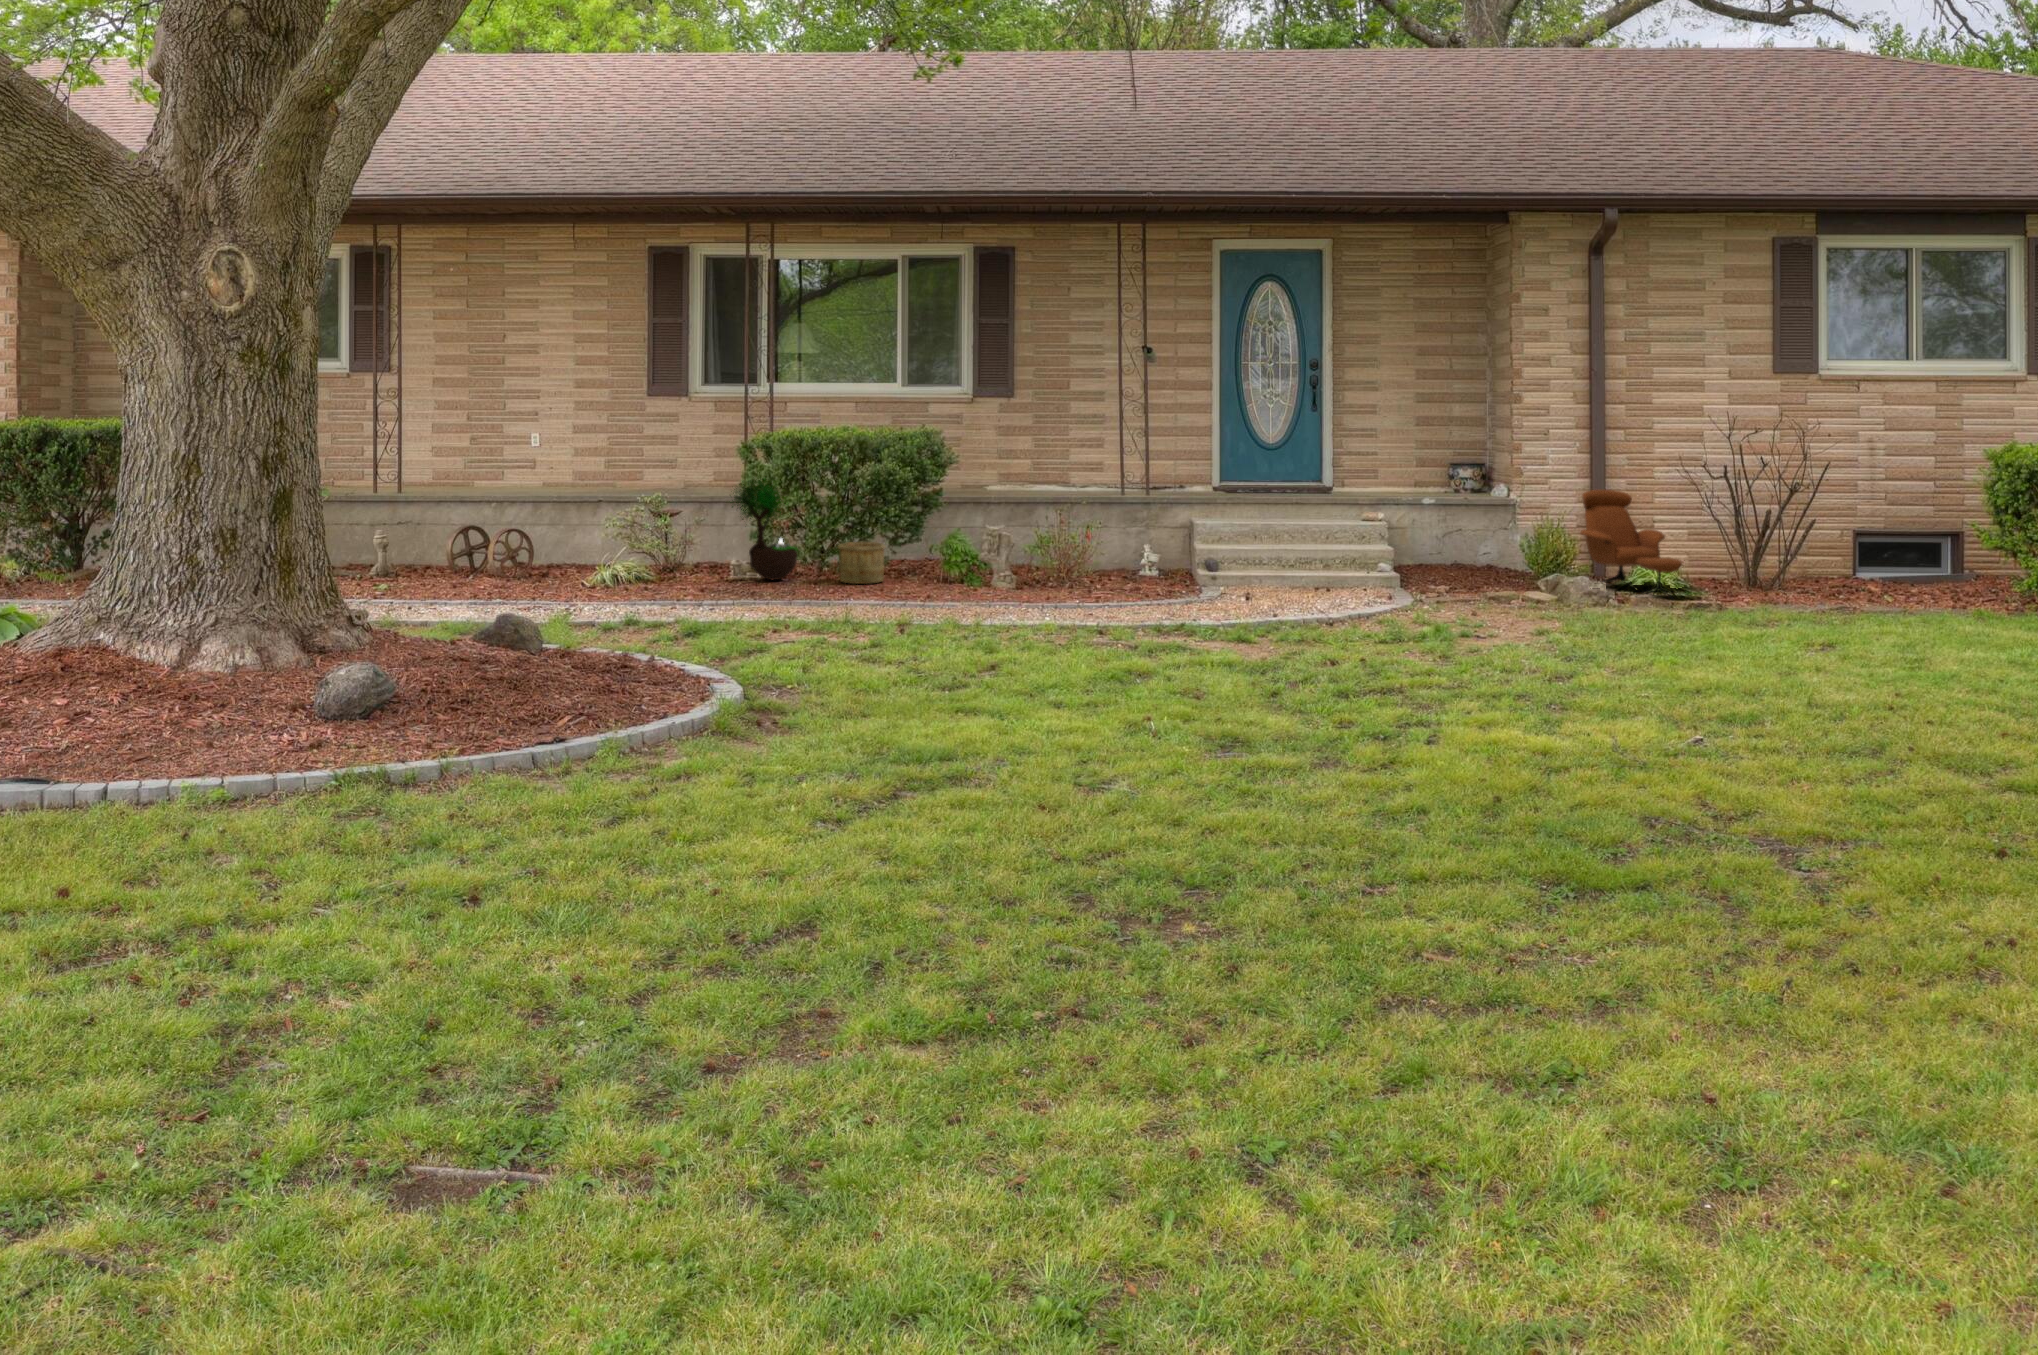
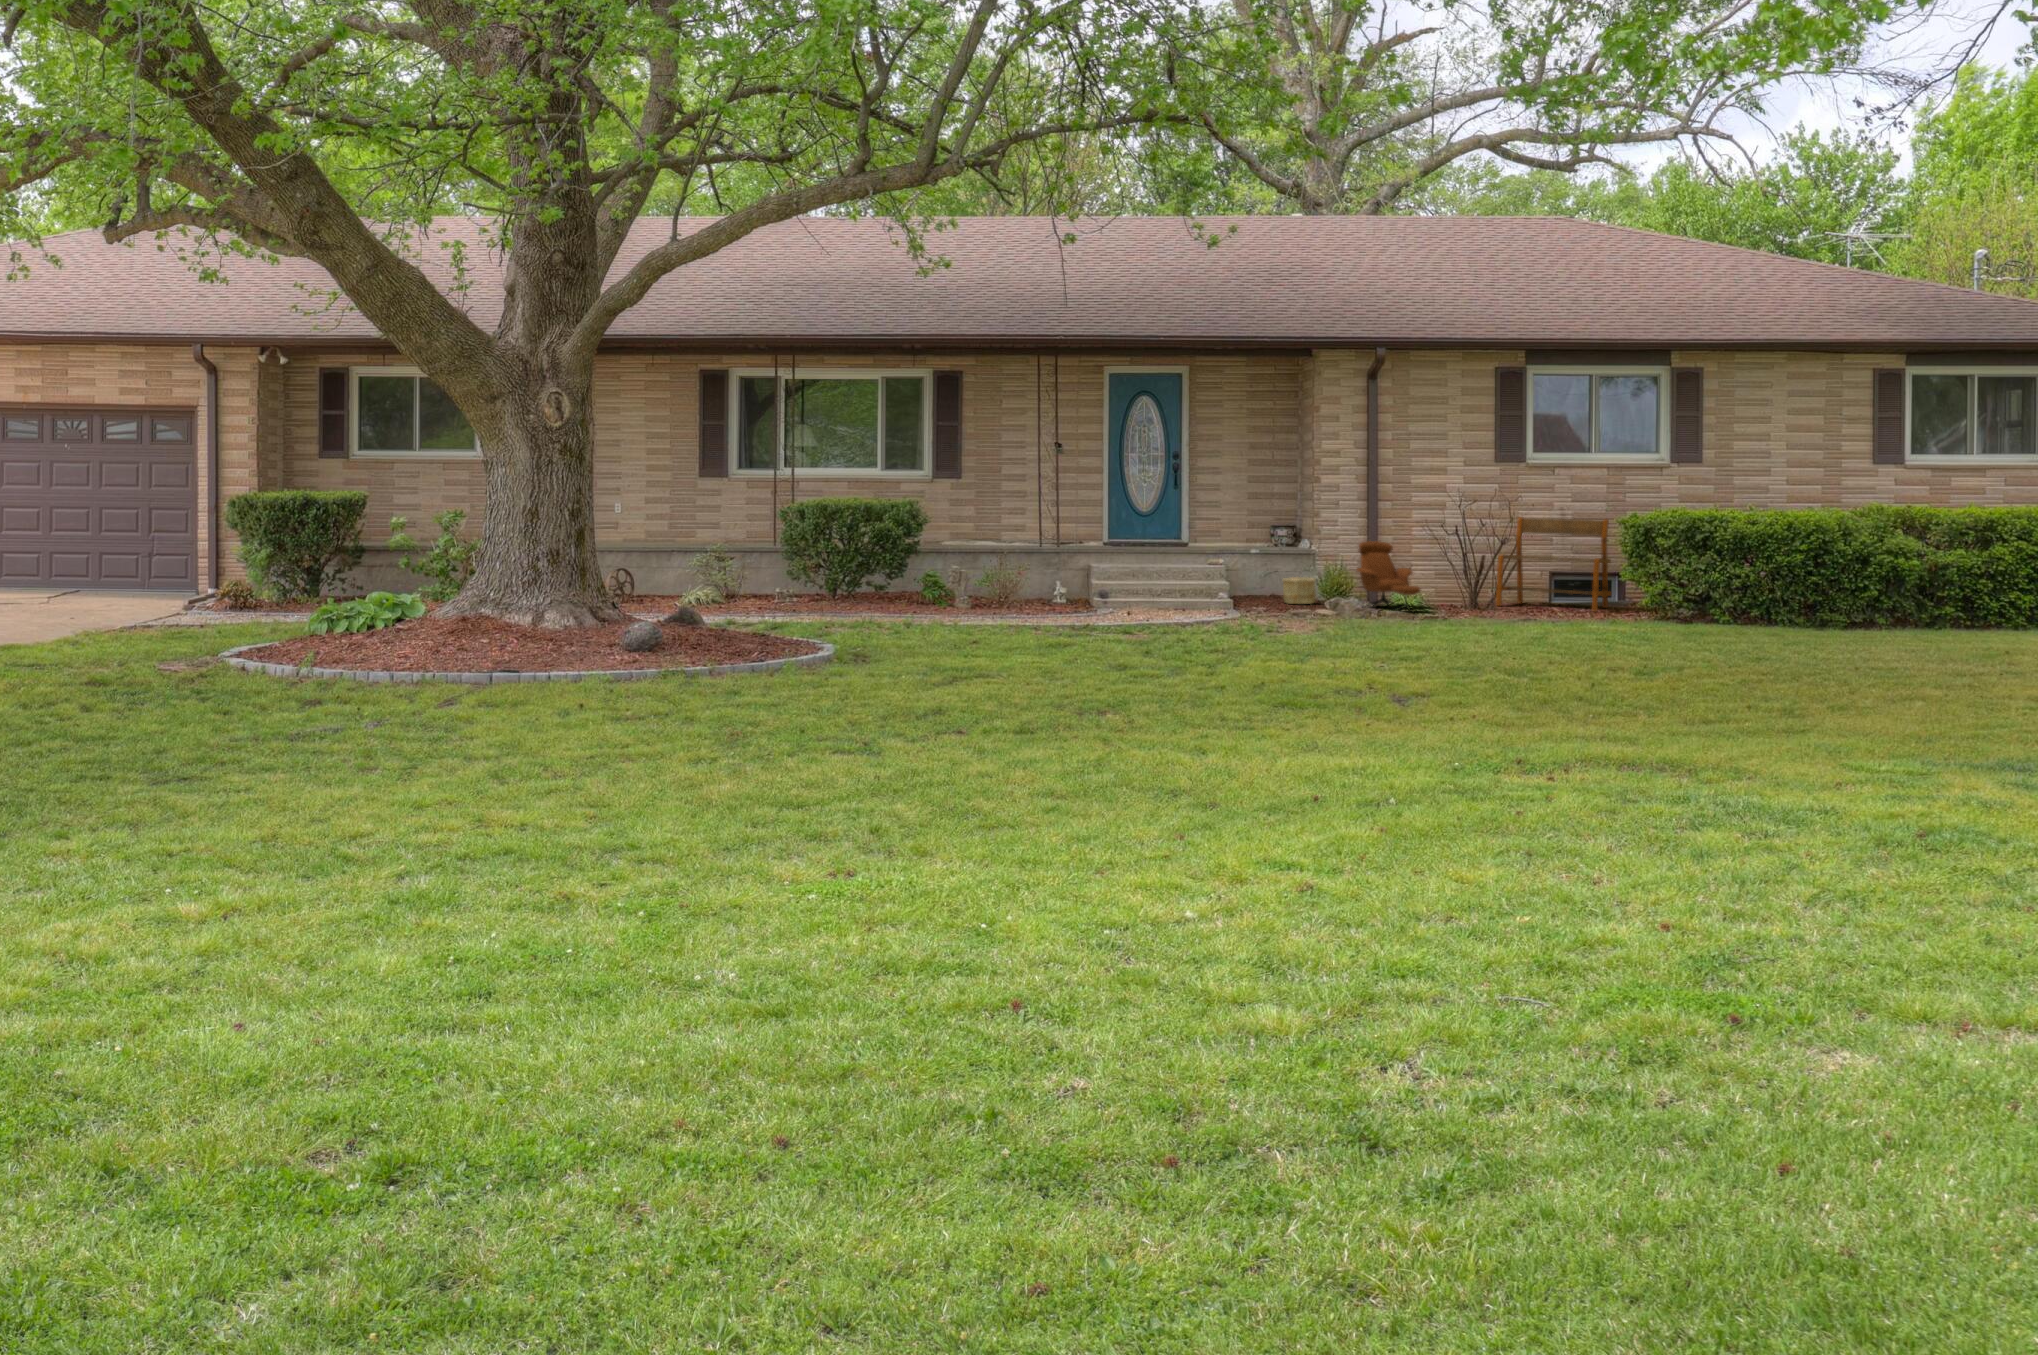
bench: none [1784,453,1958,597] -> present [1496,517,1611,612]
potted tree: present [730,479,798,580] -> none [771,527,821,603]
wooden bucket: present [838,542,885,584] -> present [1283,577,1316,604]

